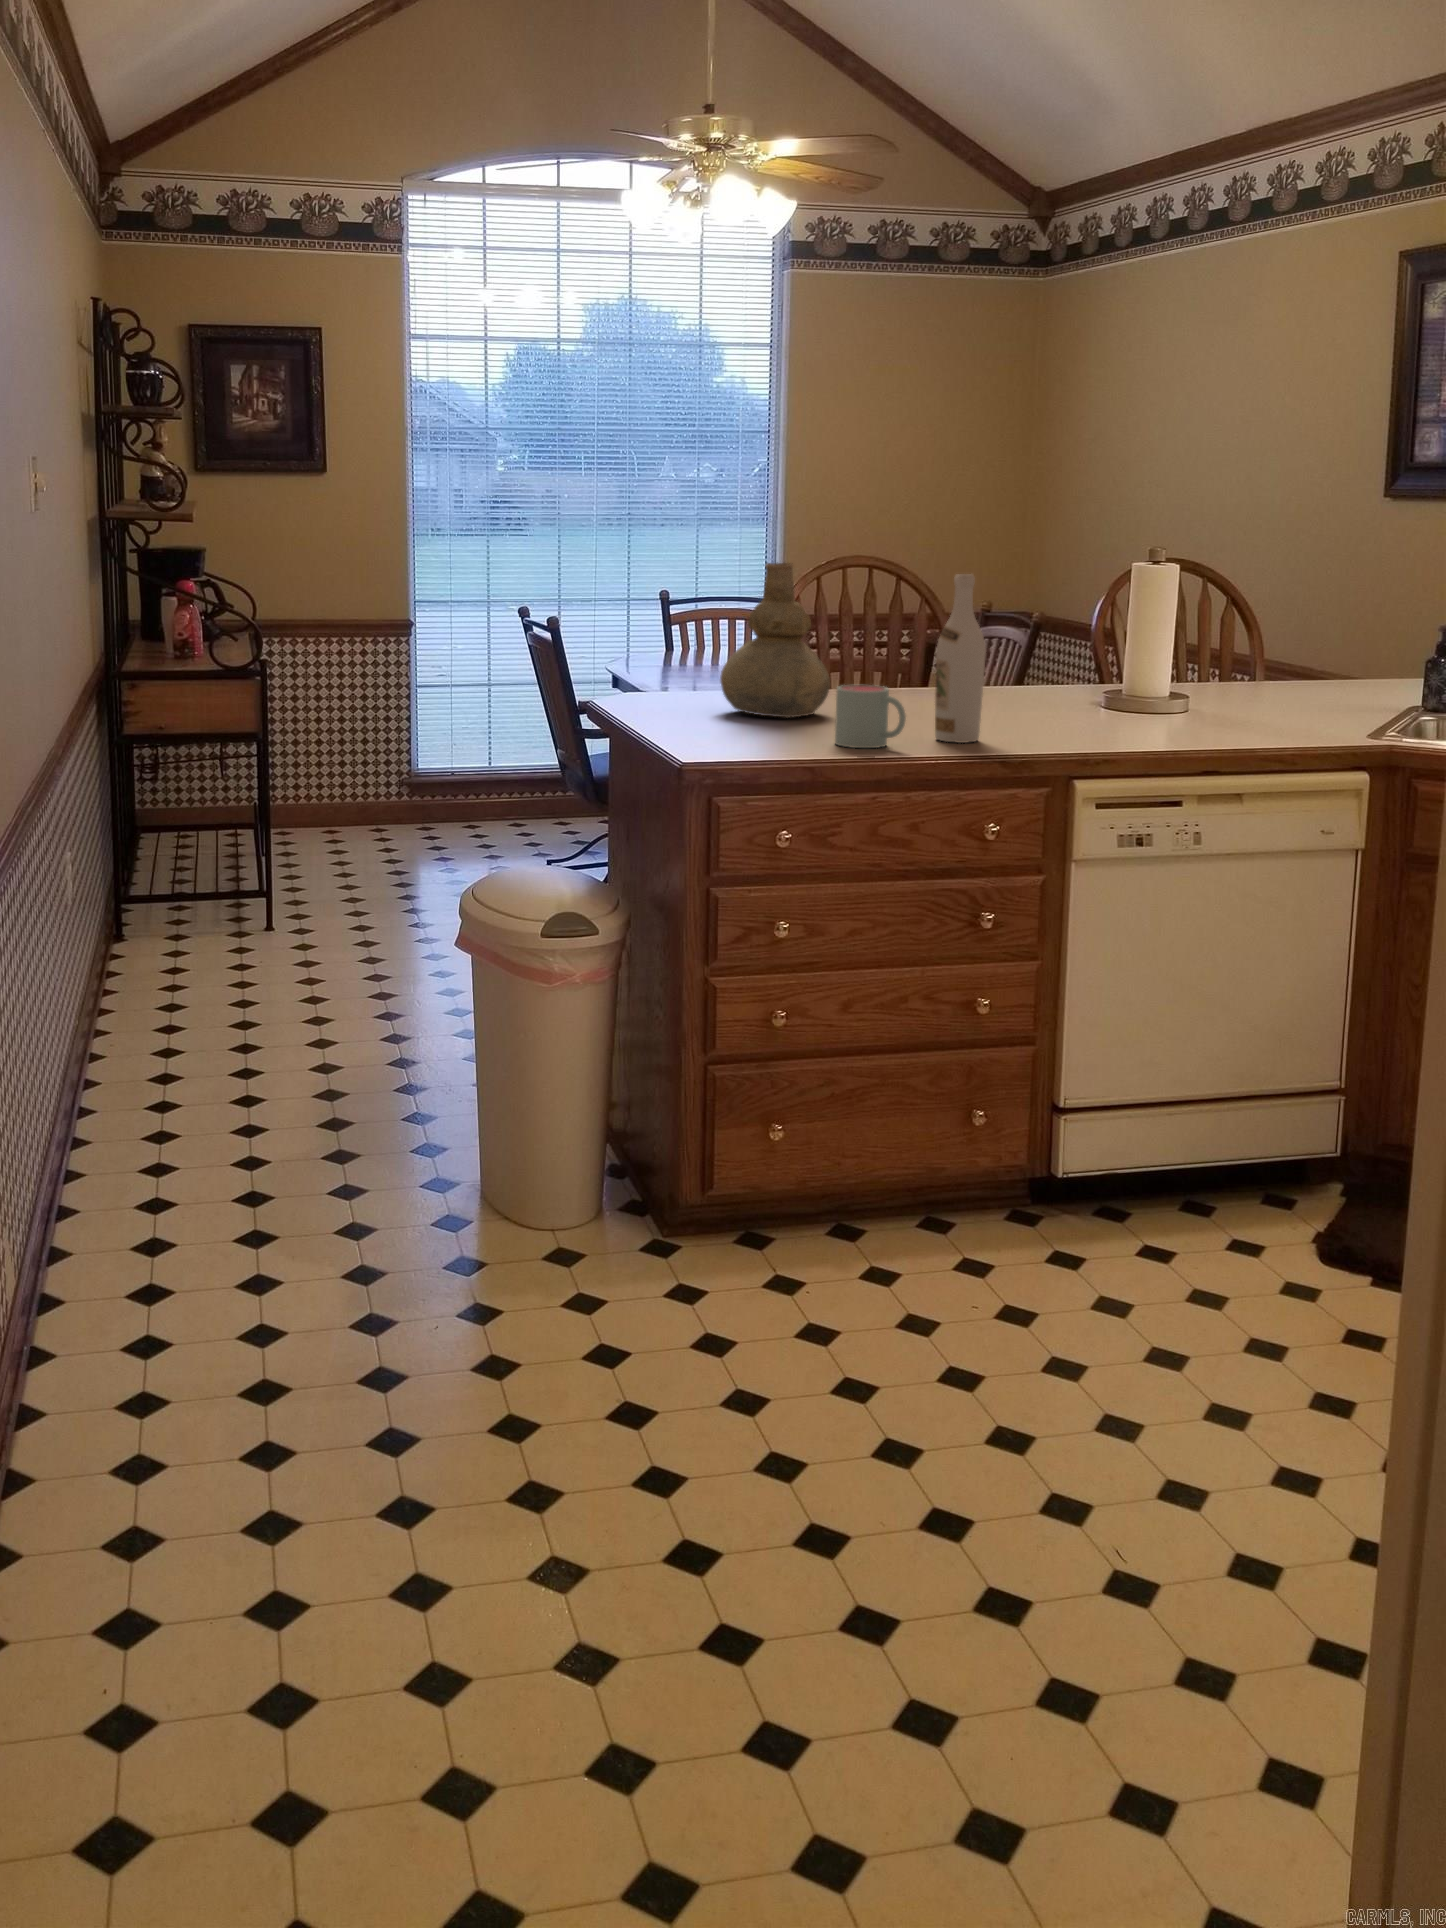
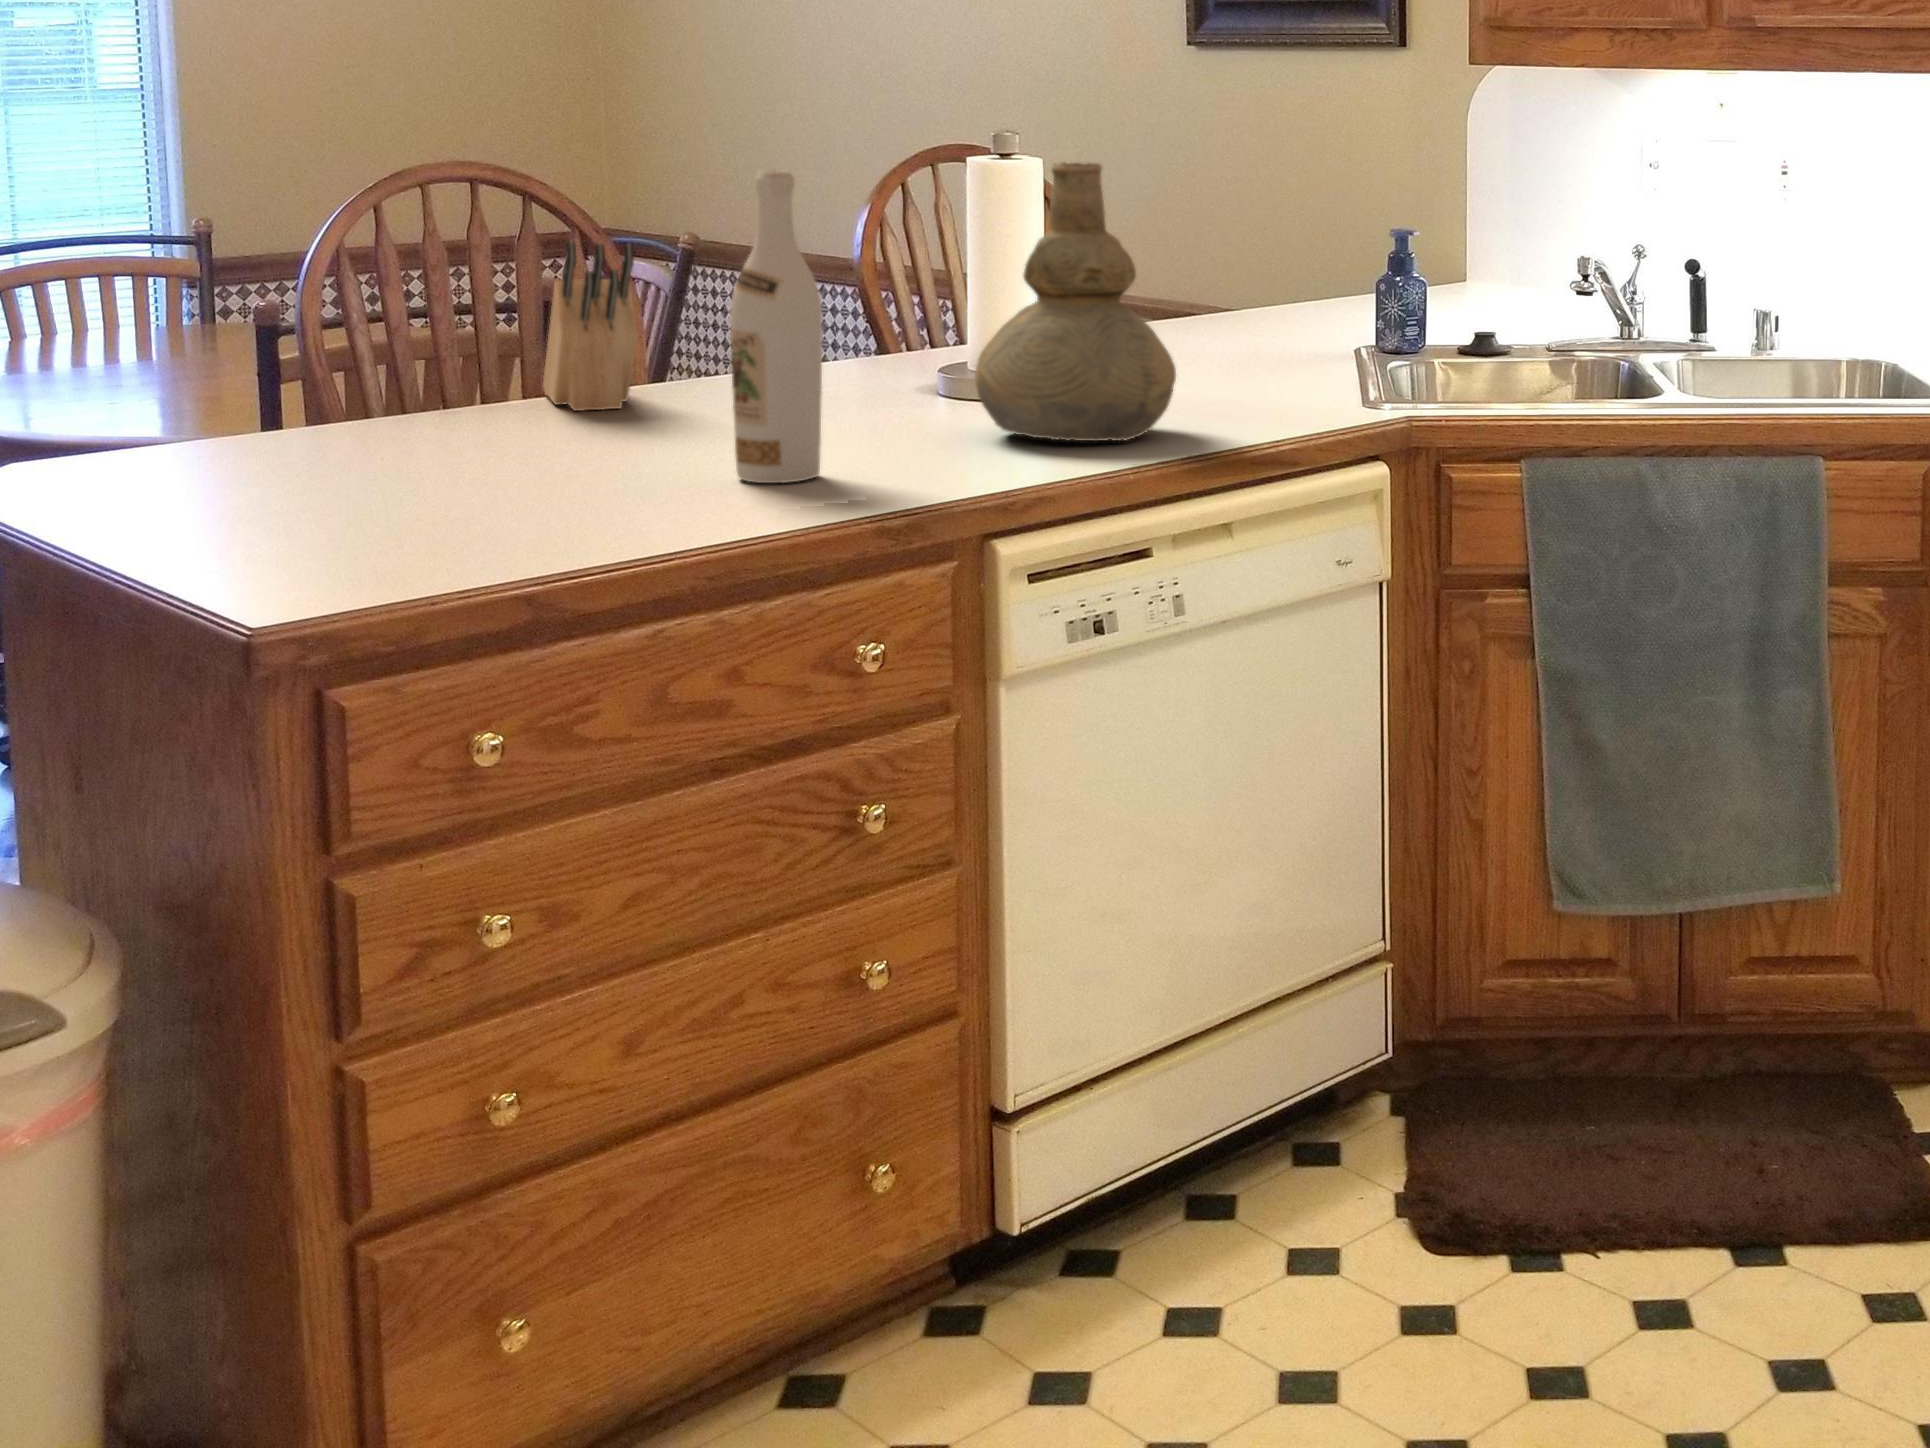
vase: present [720,563,830,718] -> present [975,163,1176,441]
knife block: none [888,608,929,701] -> present [543,242,638,411]
mug: present [835,685,906,748] -> none [556,389,708,516]

